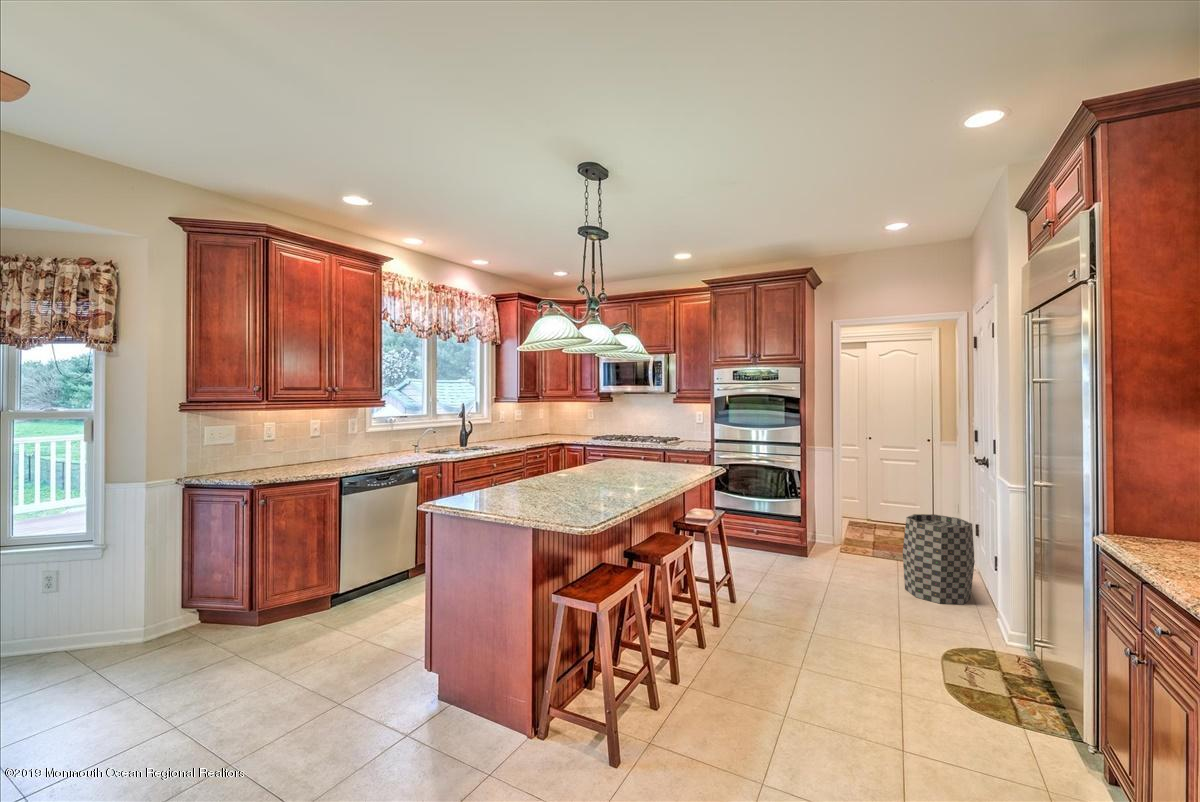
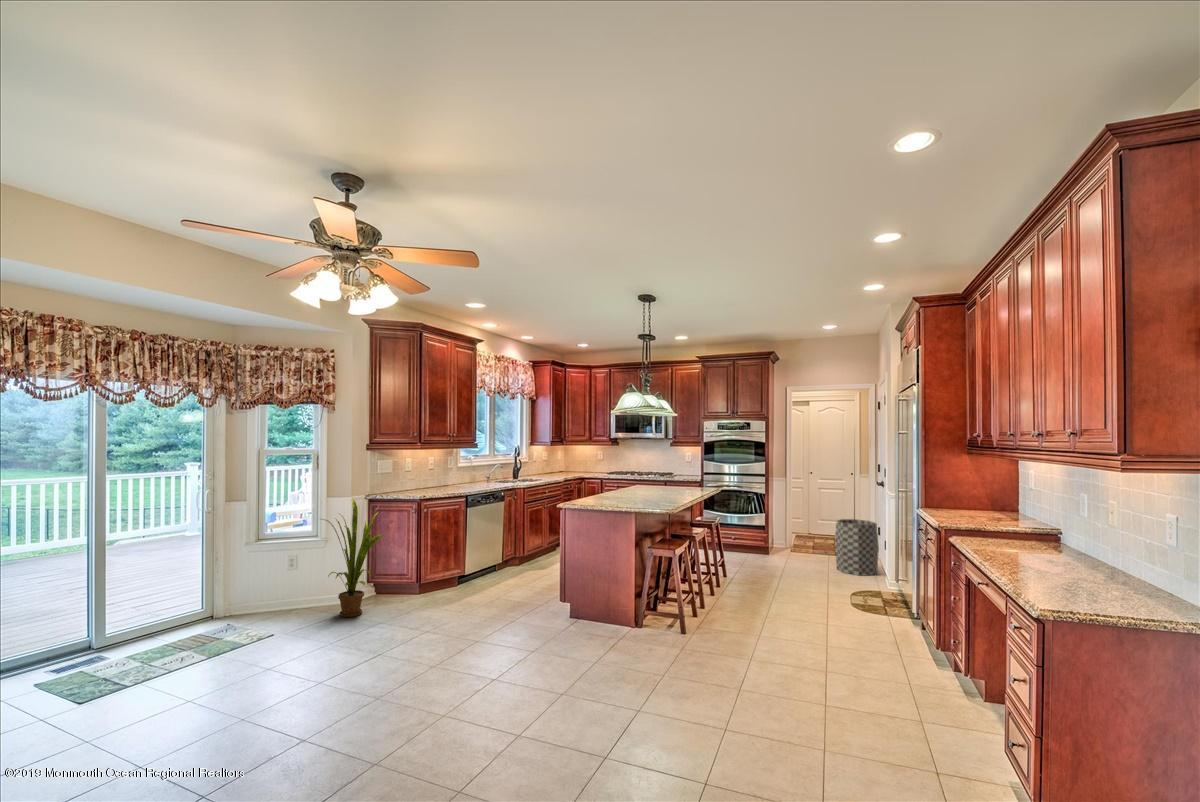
house plant: none [72,481,191,661] -> present [321,499,383,617]

